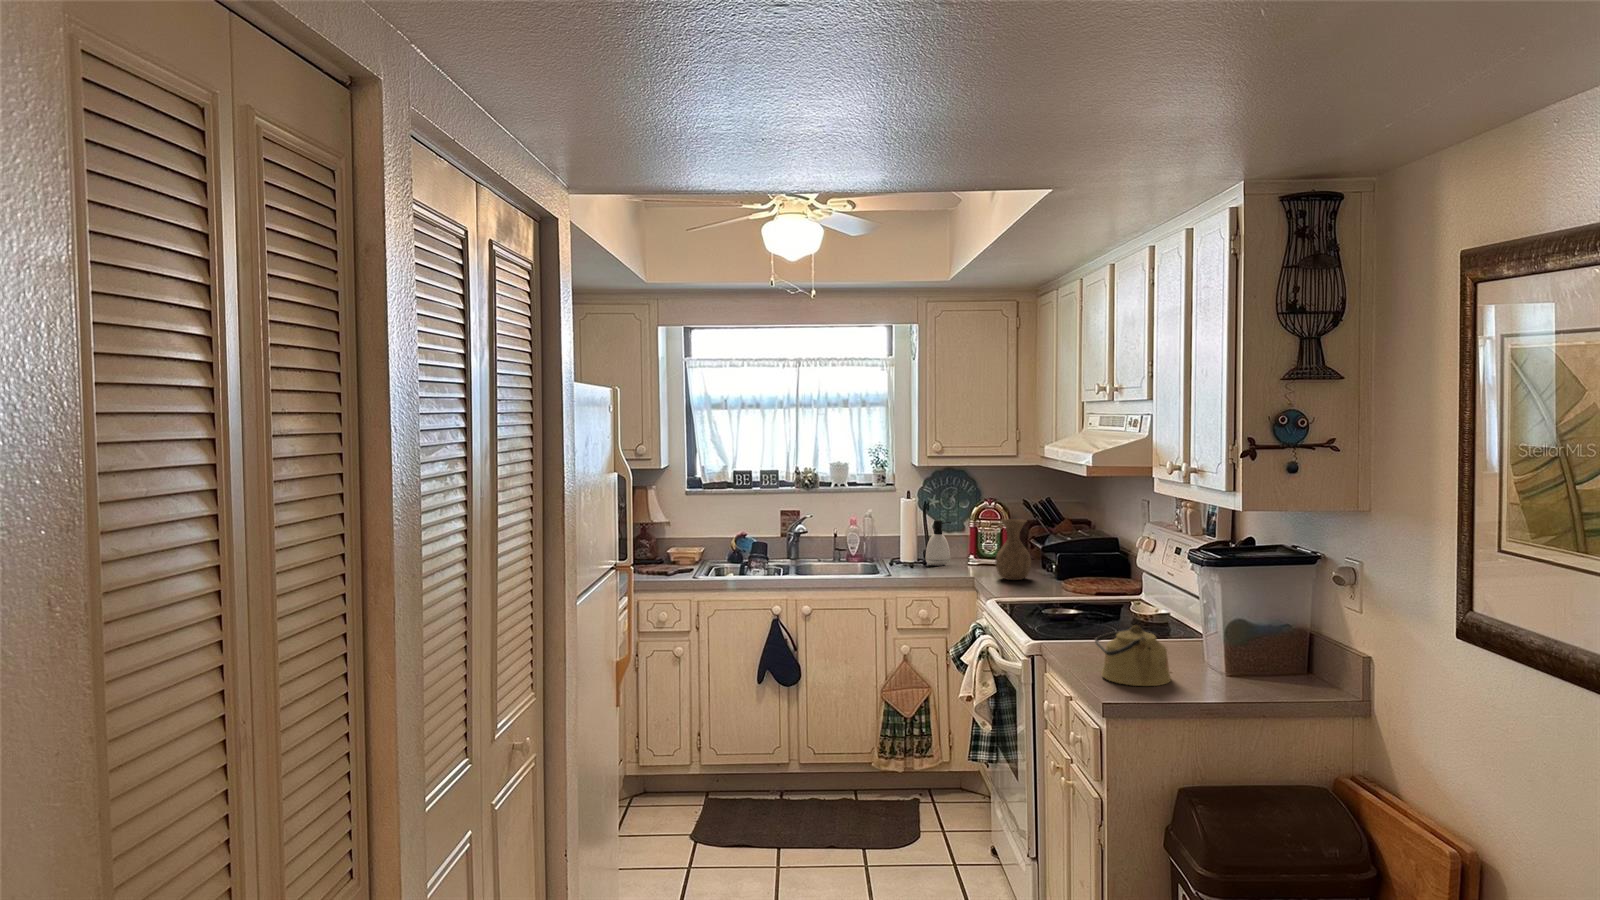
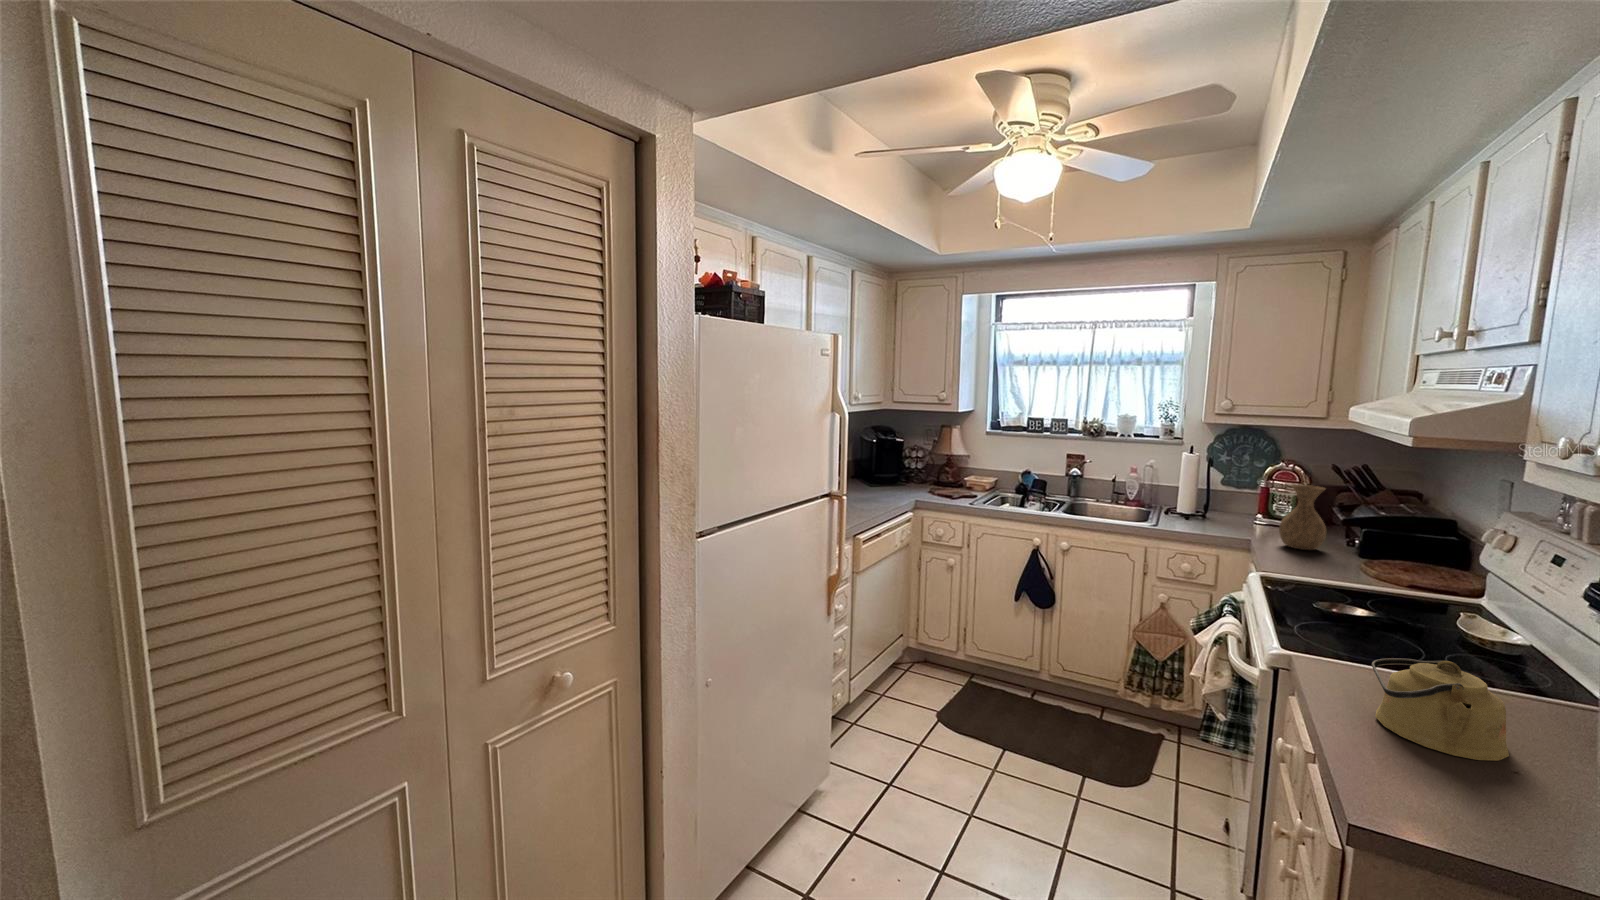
soap dispenser: present [926,520,951,566] -> none [1205,477,1239,521]

